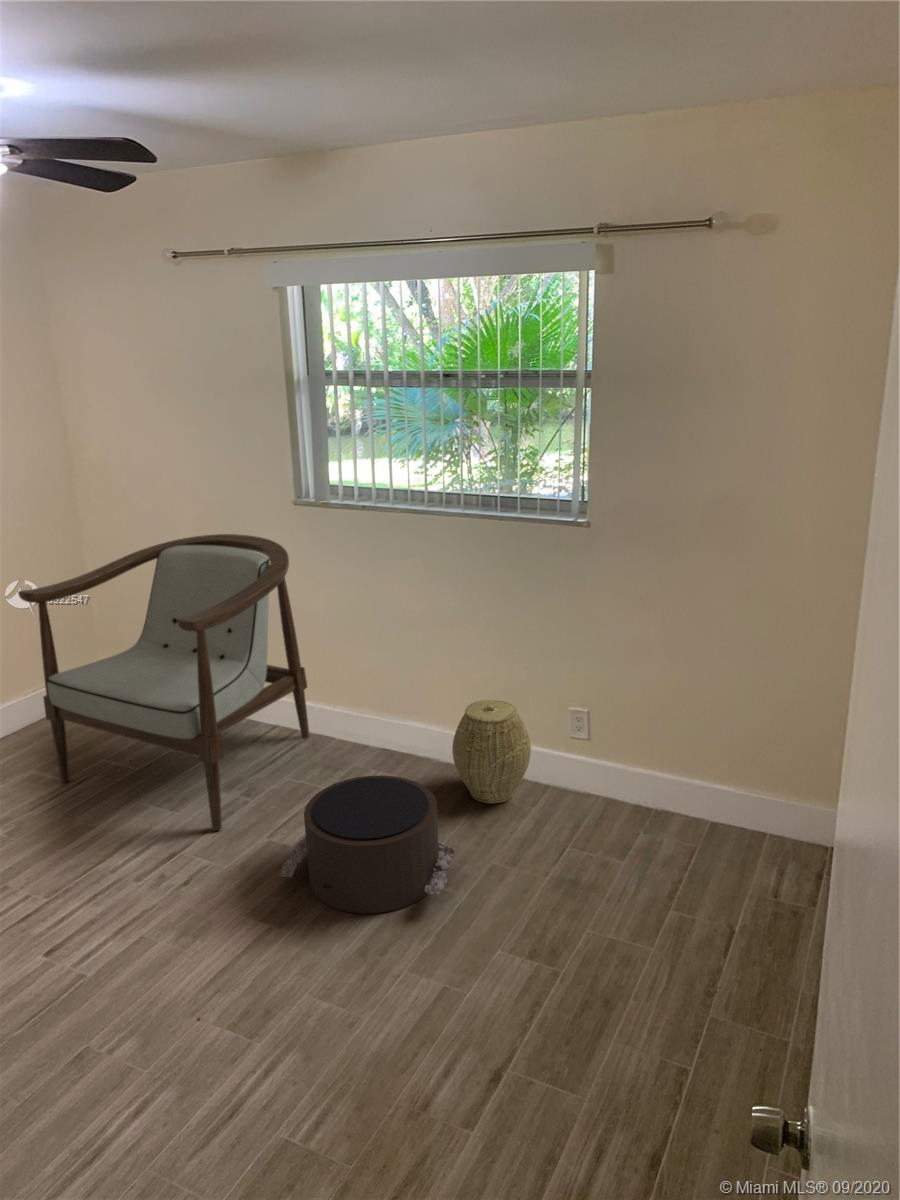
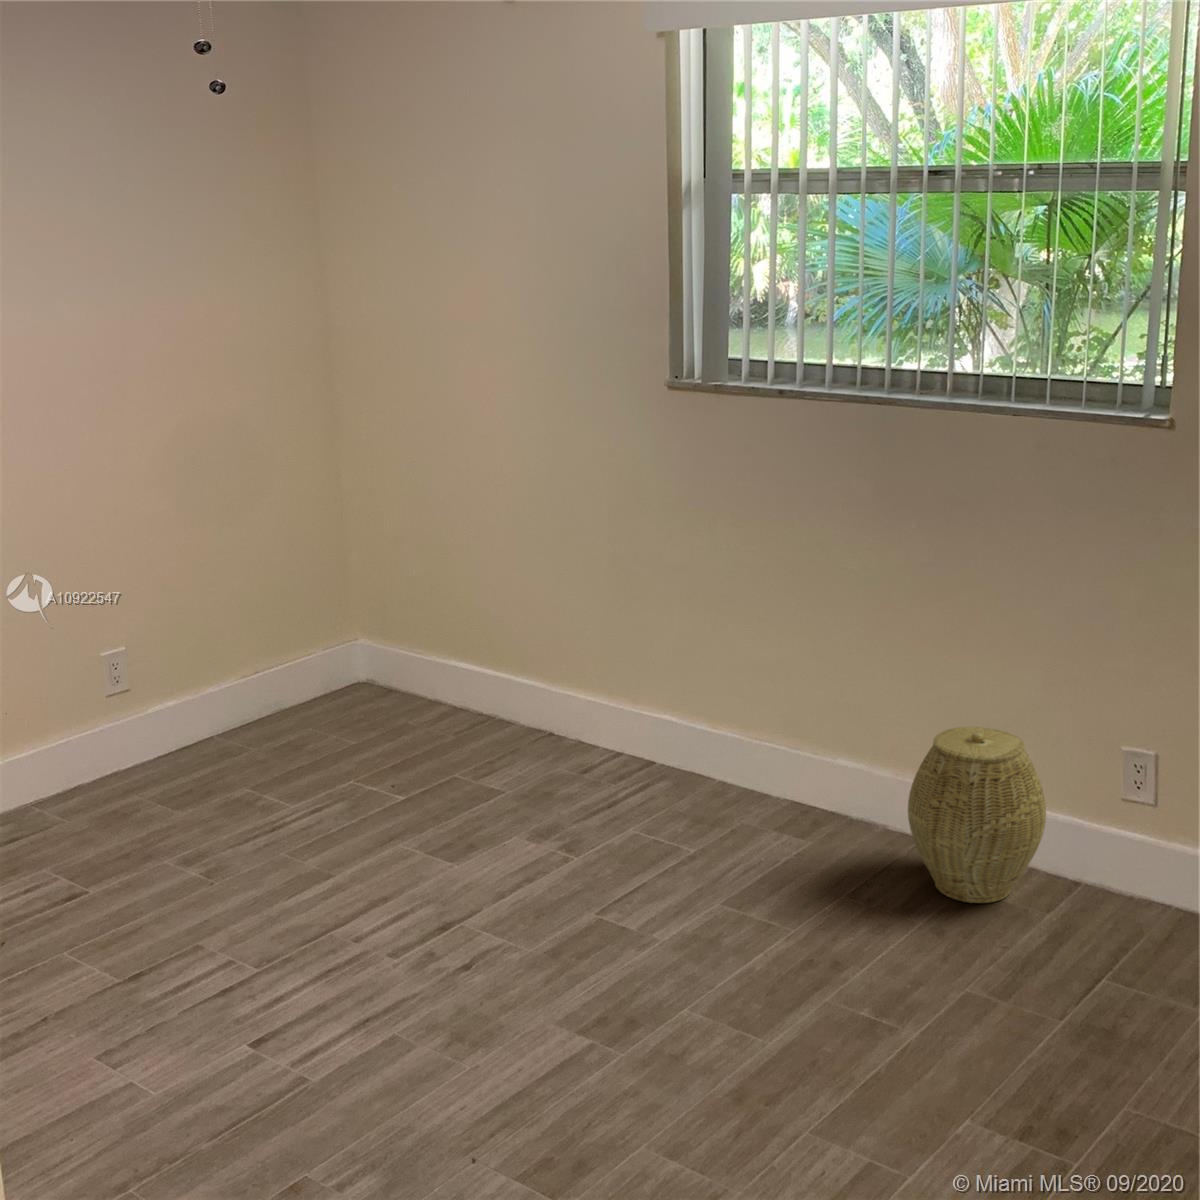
armchair: present [18,534,309,831] -> none [242,436,671,899]
pouf: present [279,776,455,914] -> none [609,829,902,1045]

